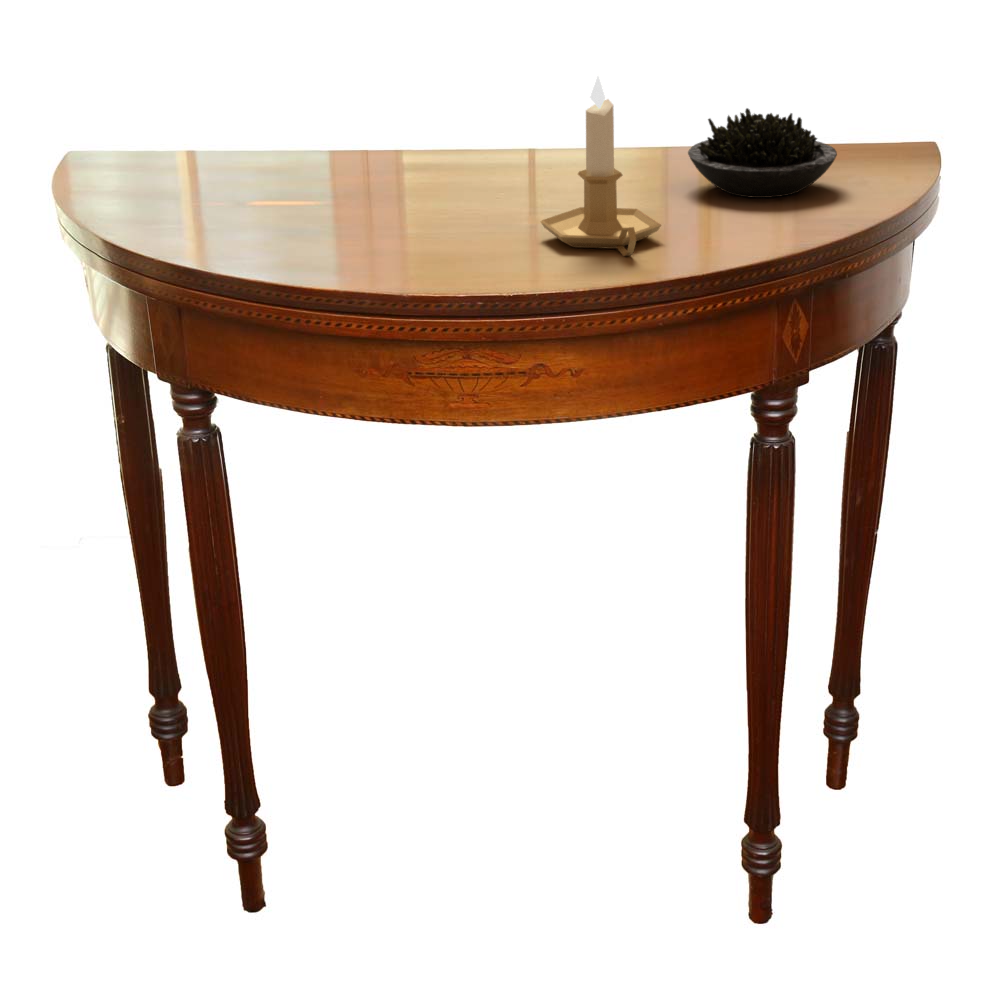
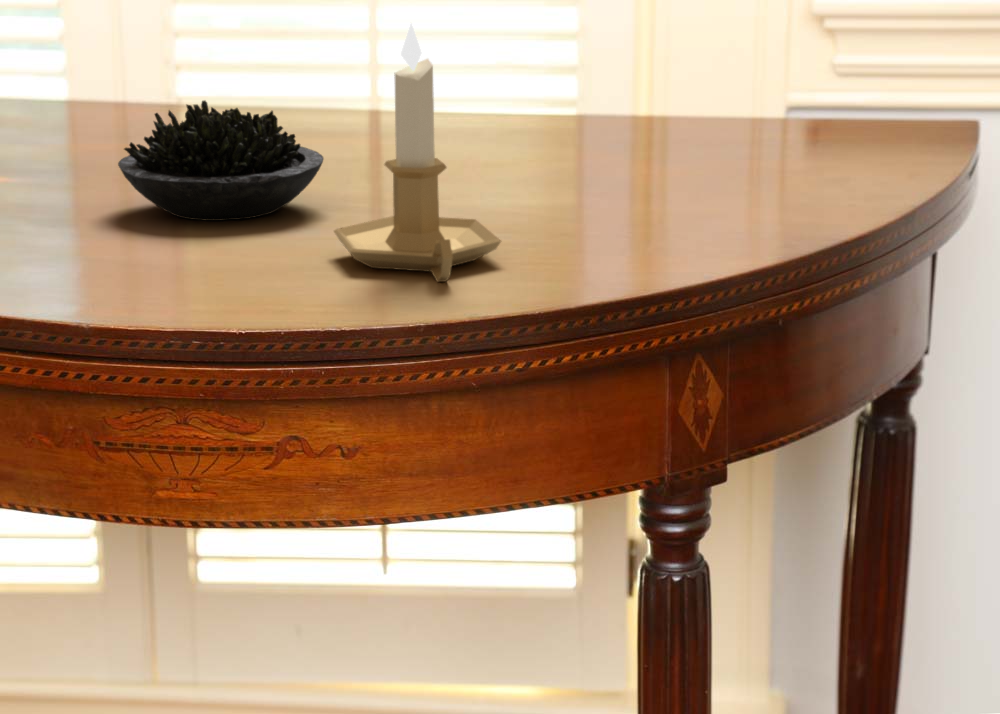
succulent plant: present [688,108,837,198] -> present [118,100,324,221]

